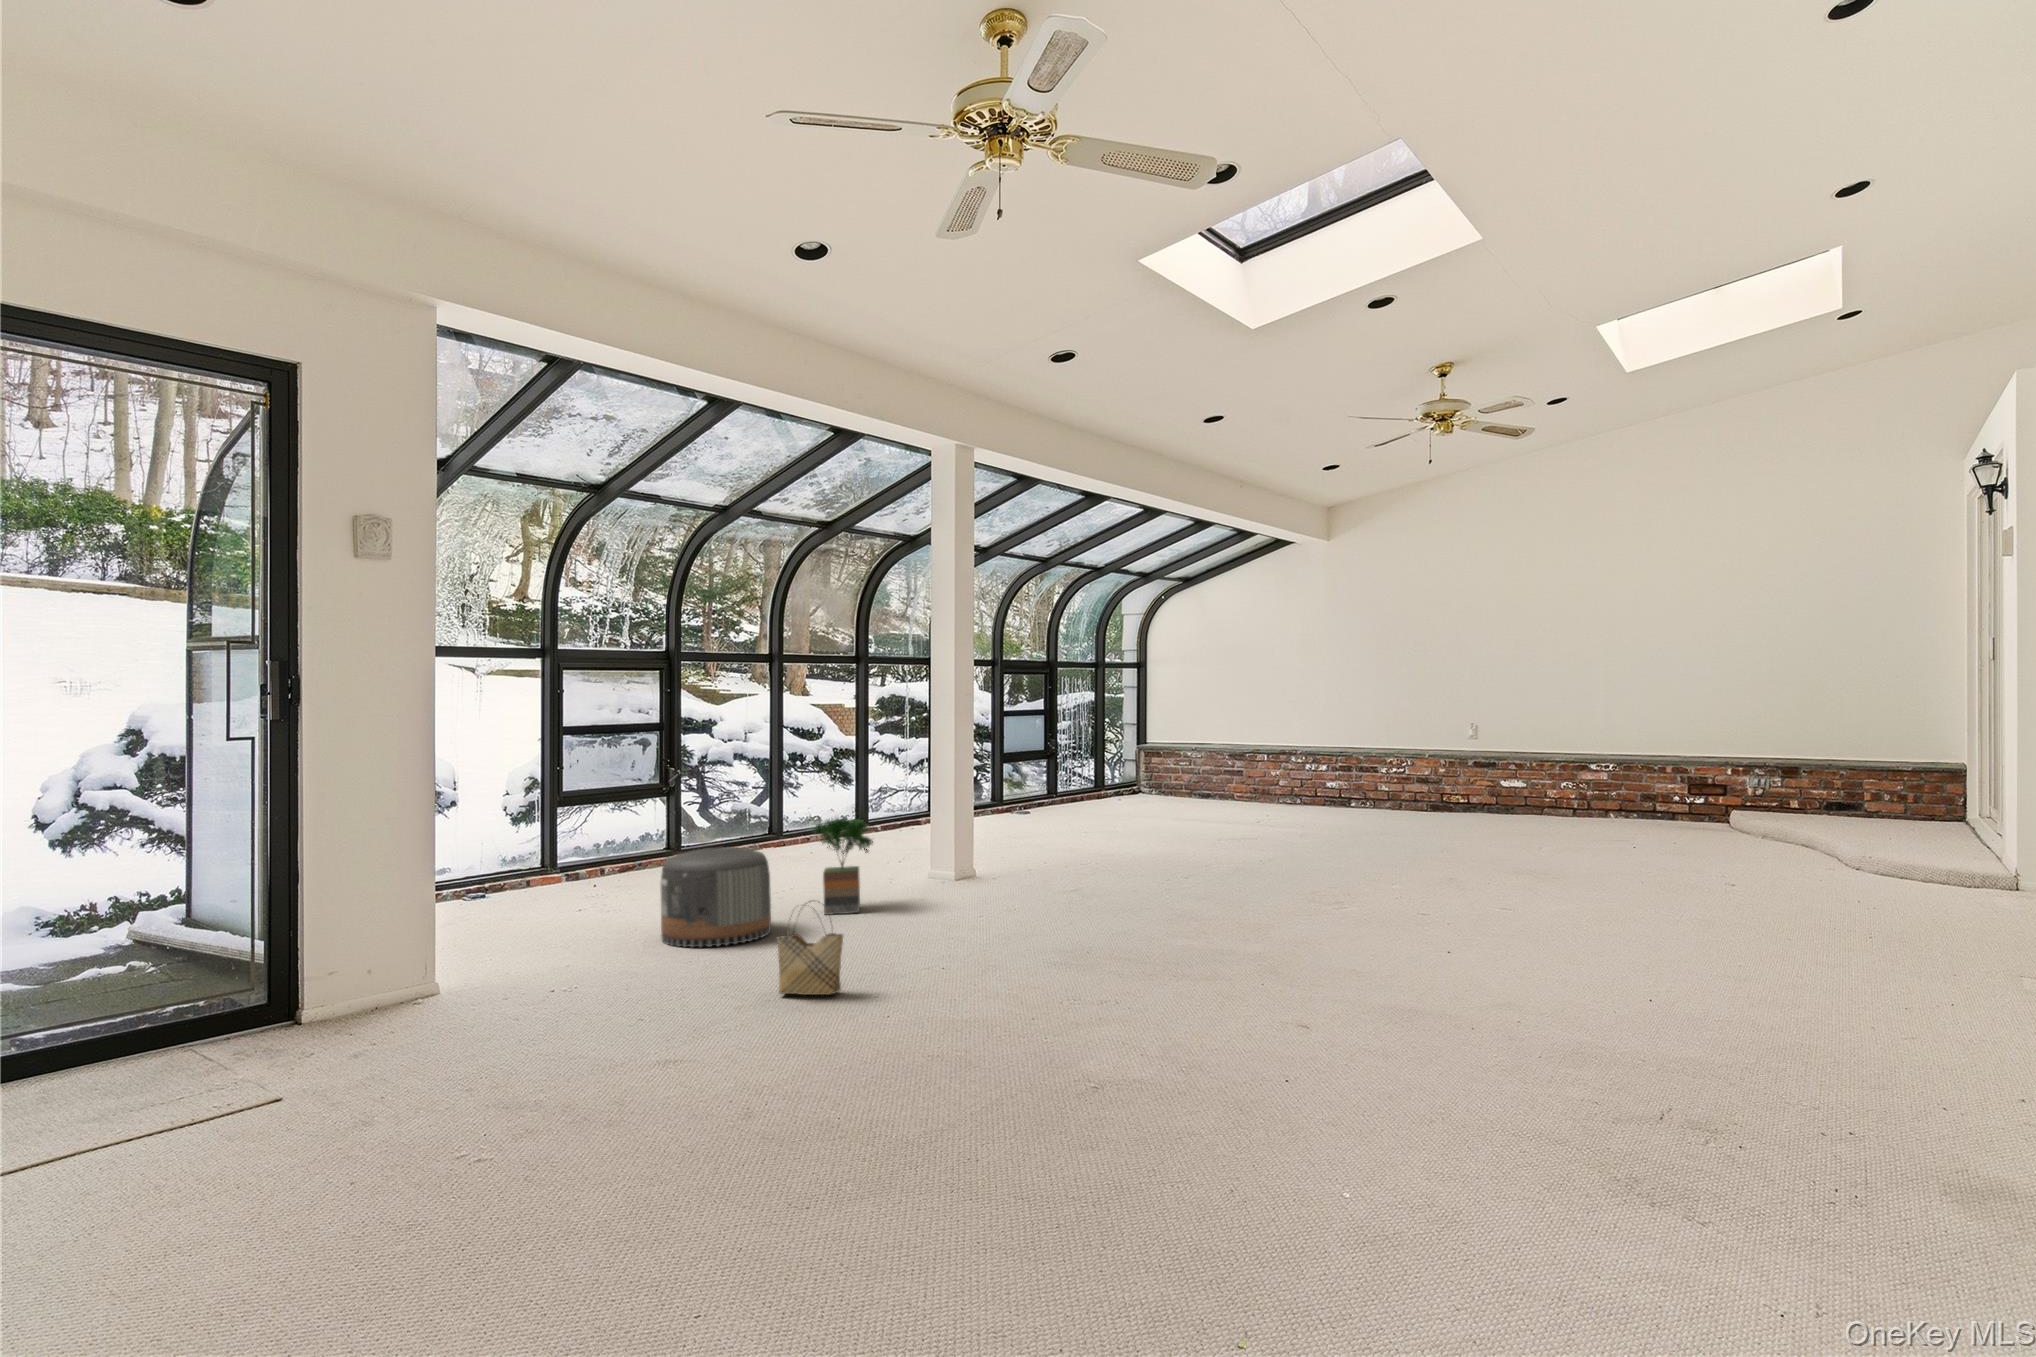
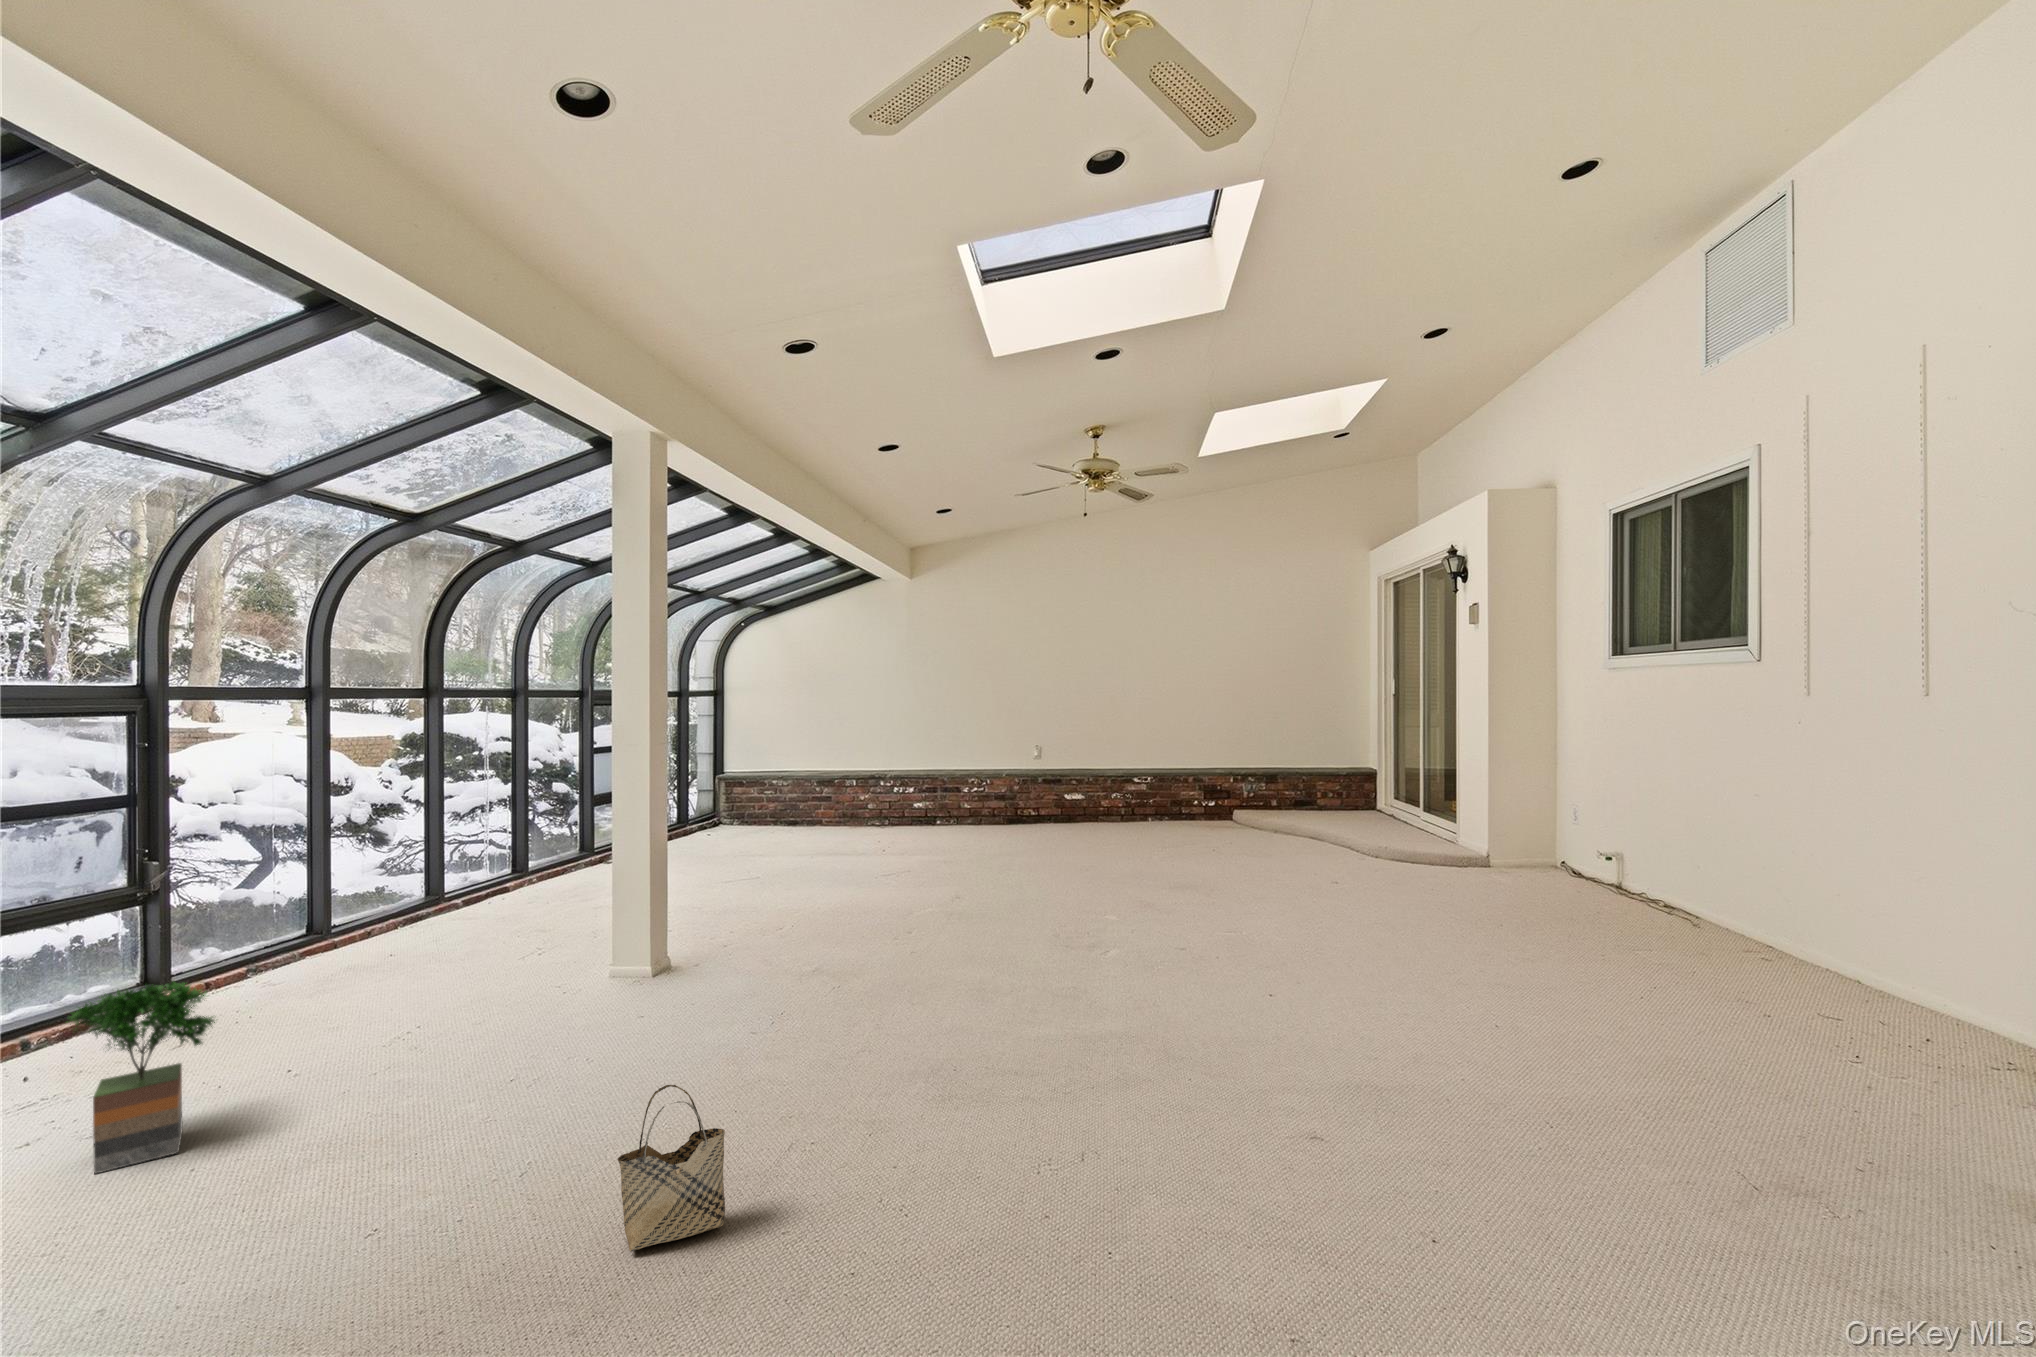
potted tree: present [813,818,873,915] -> present [70,981,215,1174]
pouf: present [661,847,771,947] -> none [272,998,476,1189]

